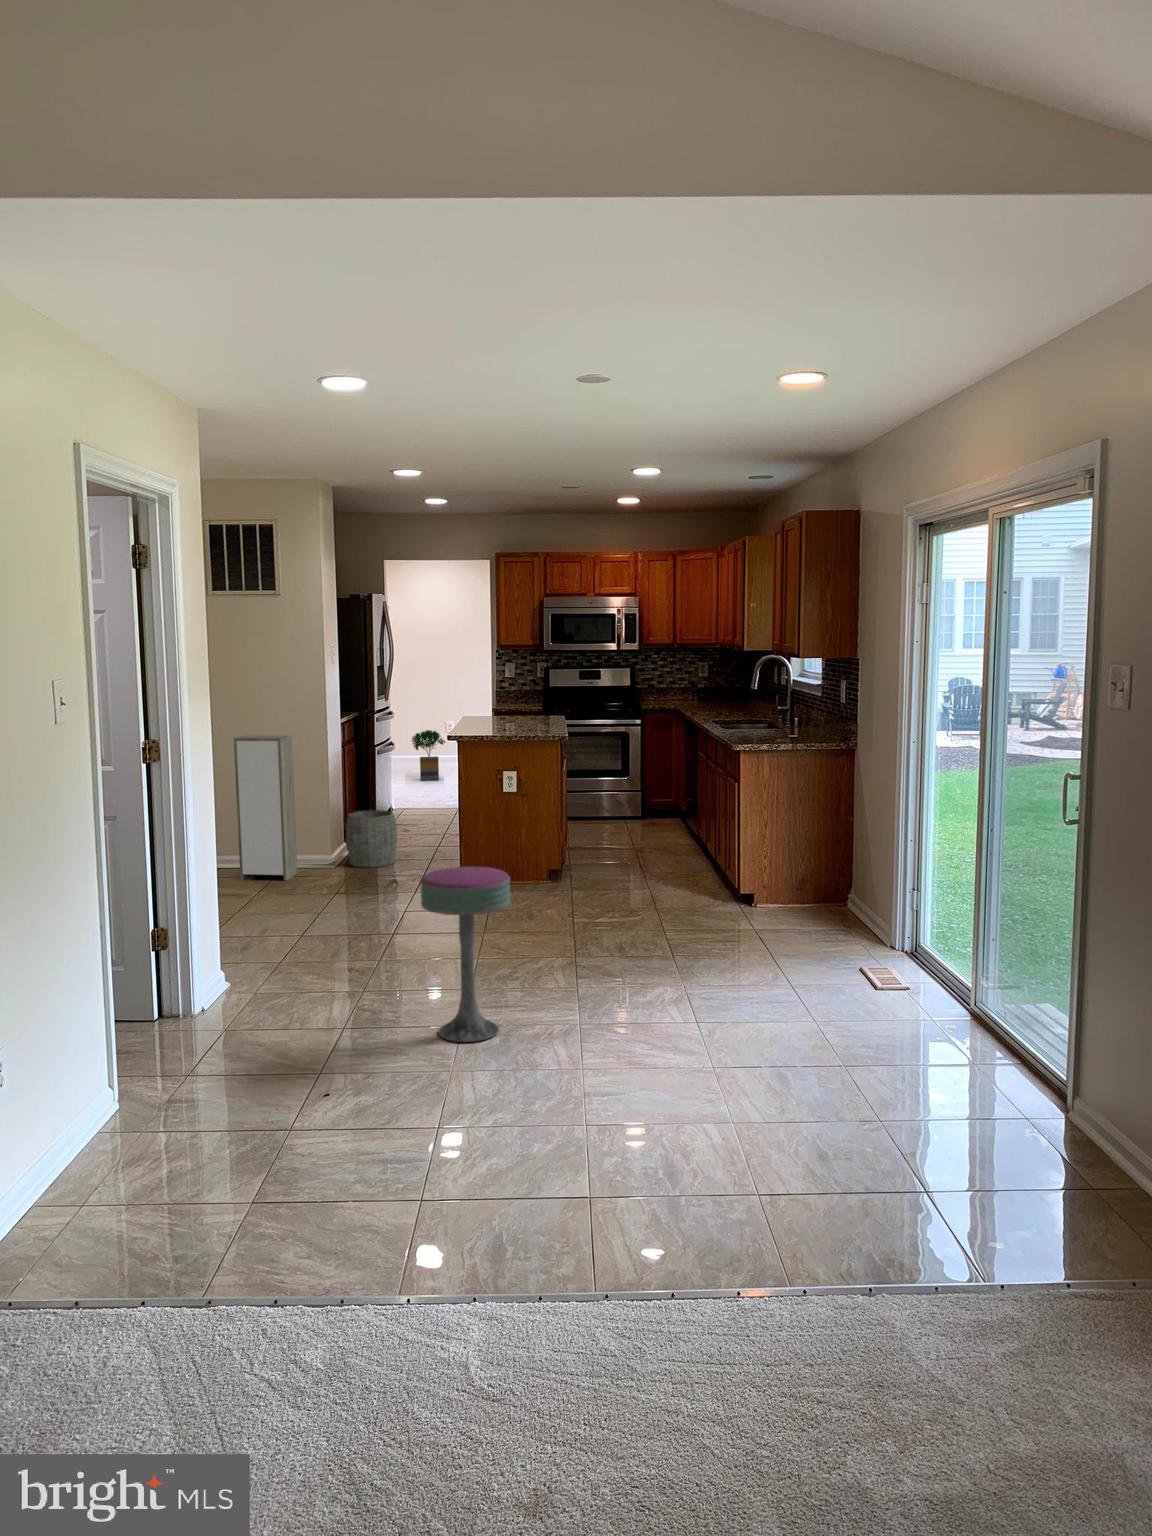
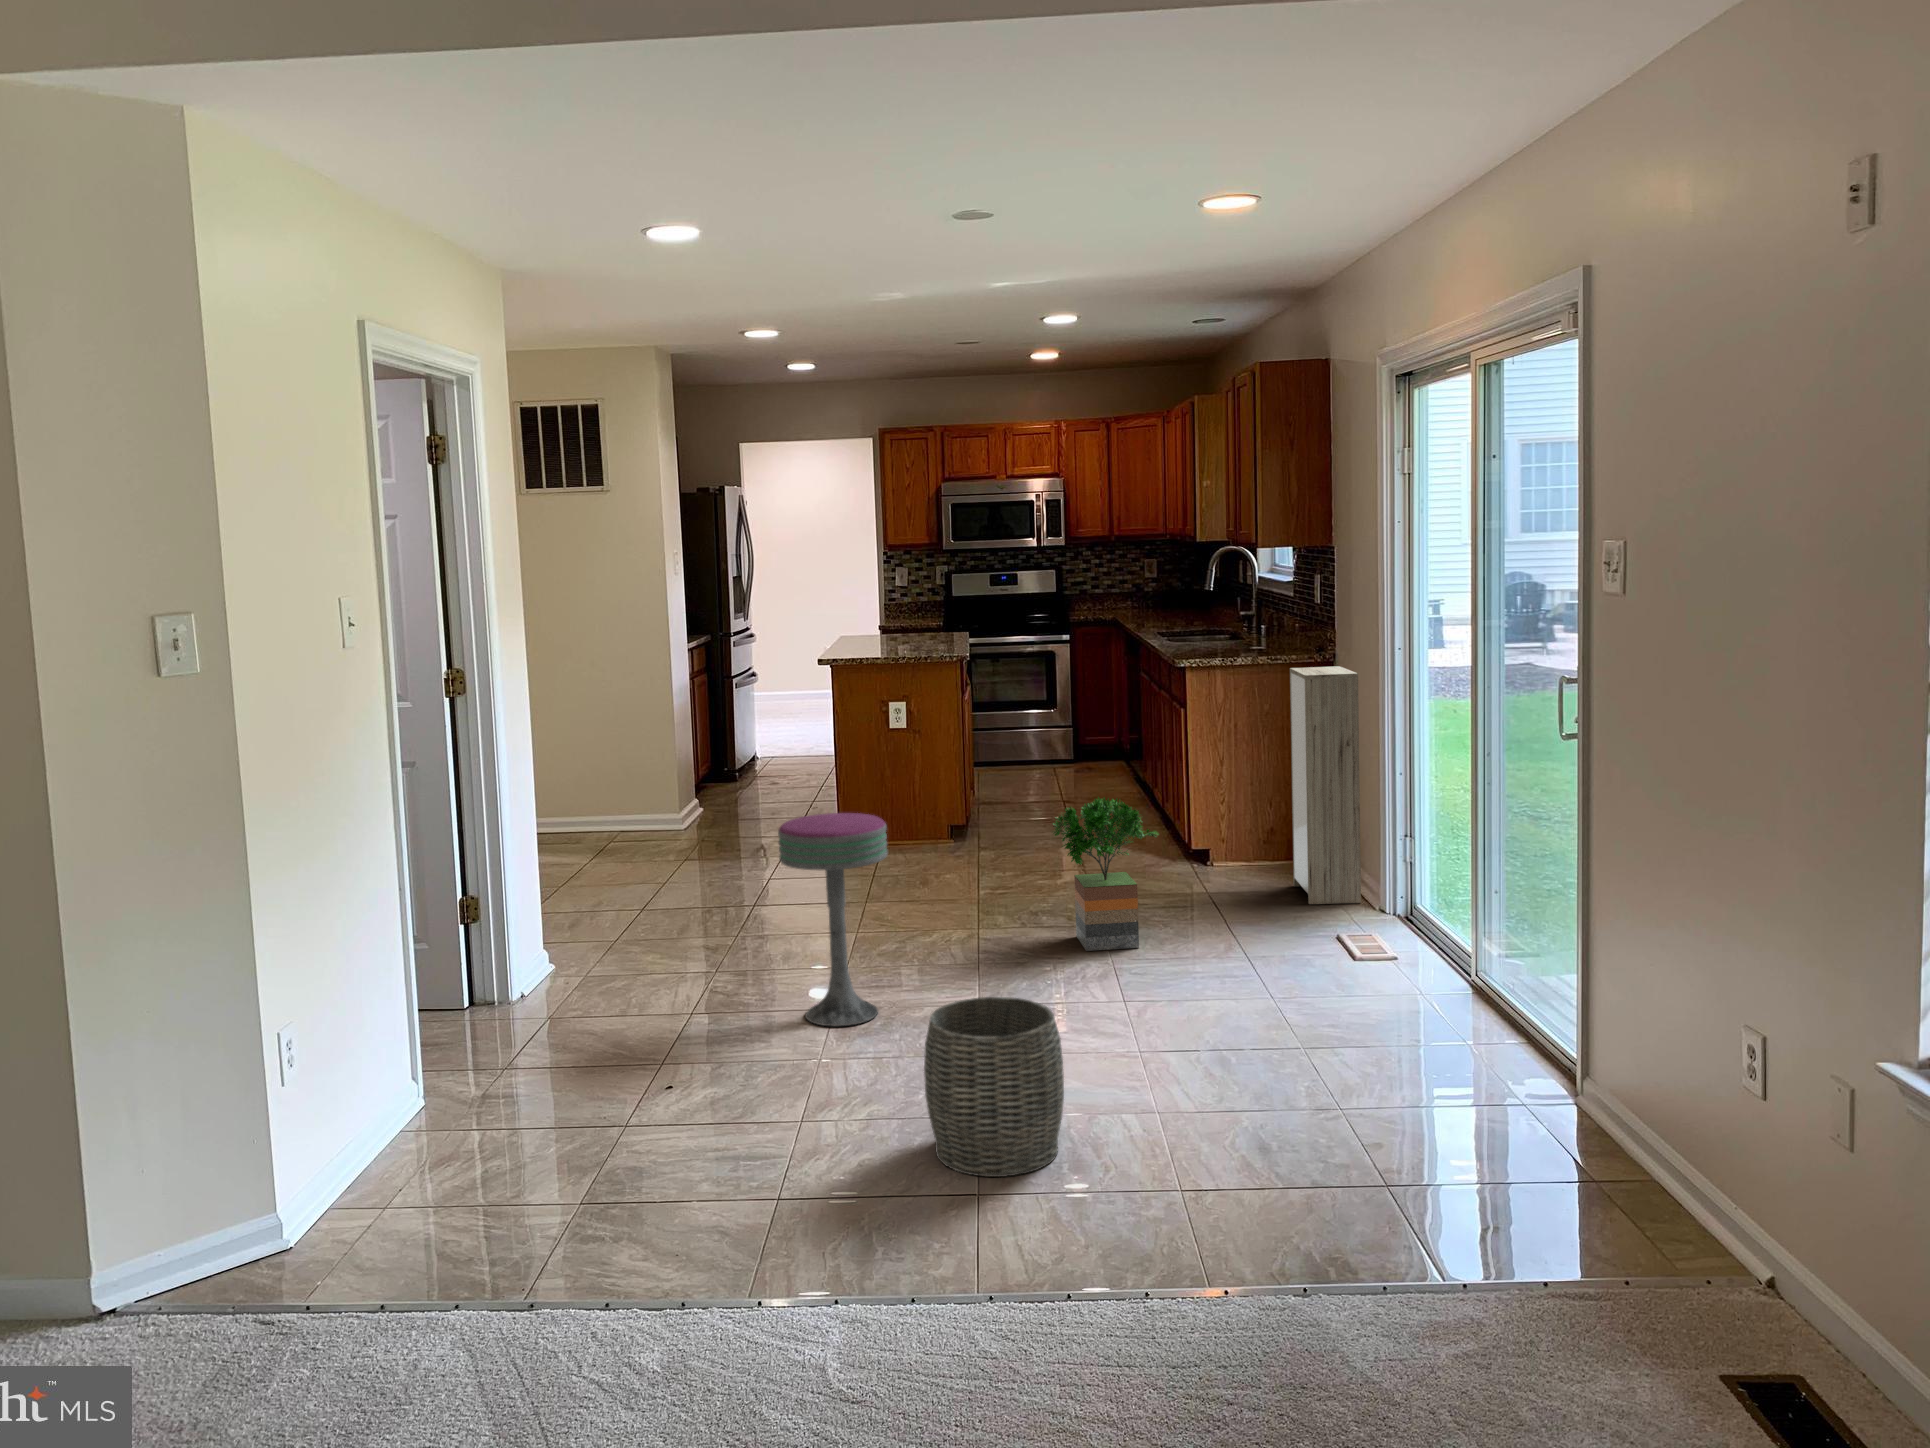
potted tree: present [412,730,445,781] -> present [1053,797,1158,951]
storage cabinet: present [234,735,297,881] -> present [1290,666,1361,904]
woven basket: present [346,810,397,868] -> present [924,997,1064,1177]

